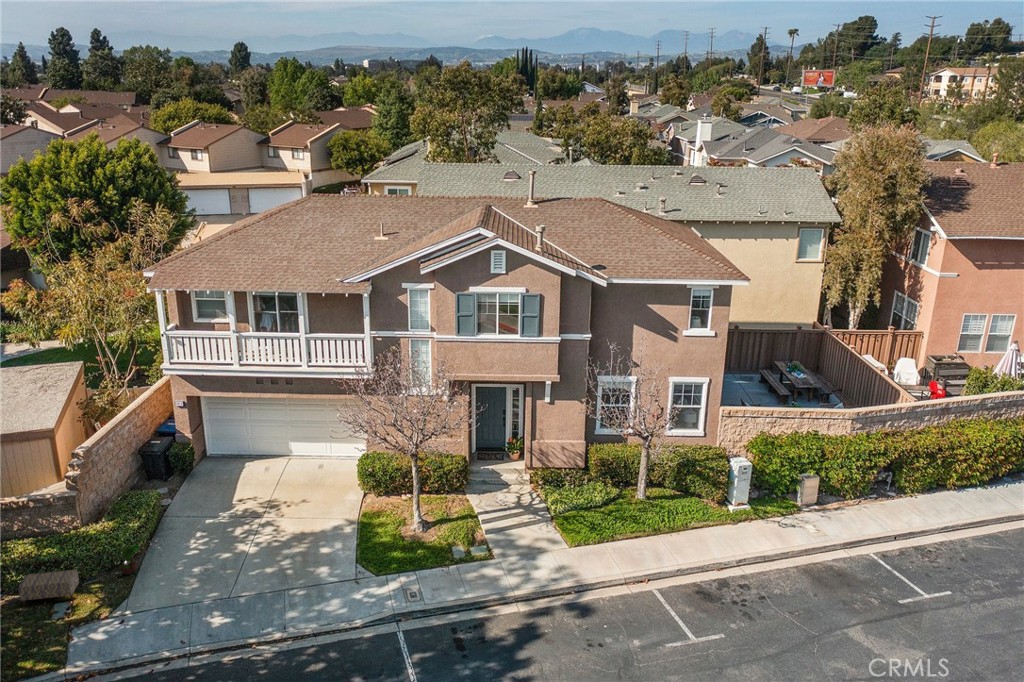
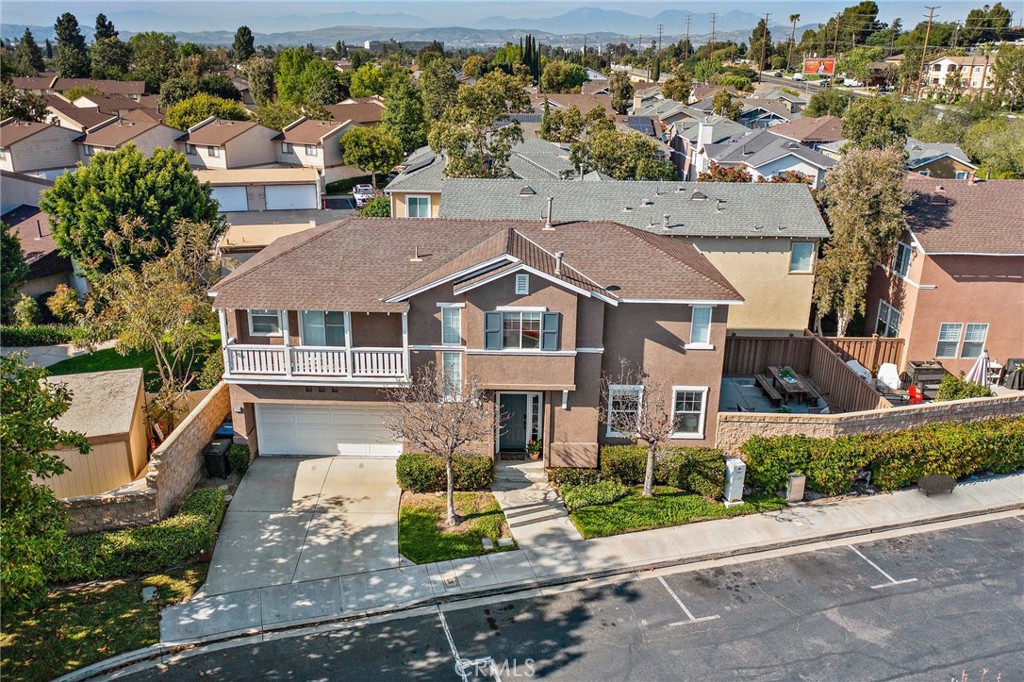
bench: present [18,570,79,606] -> present [918,475,956,497]

